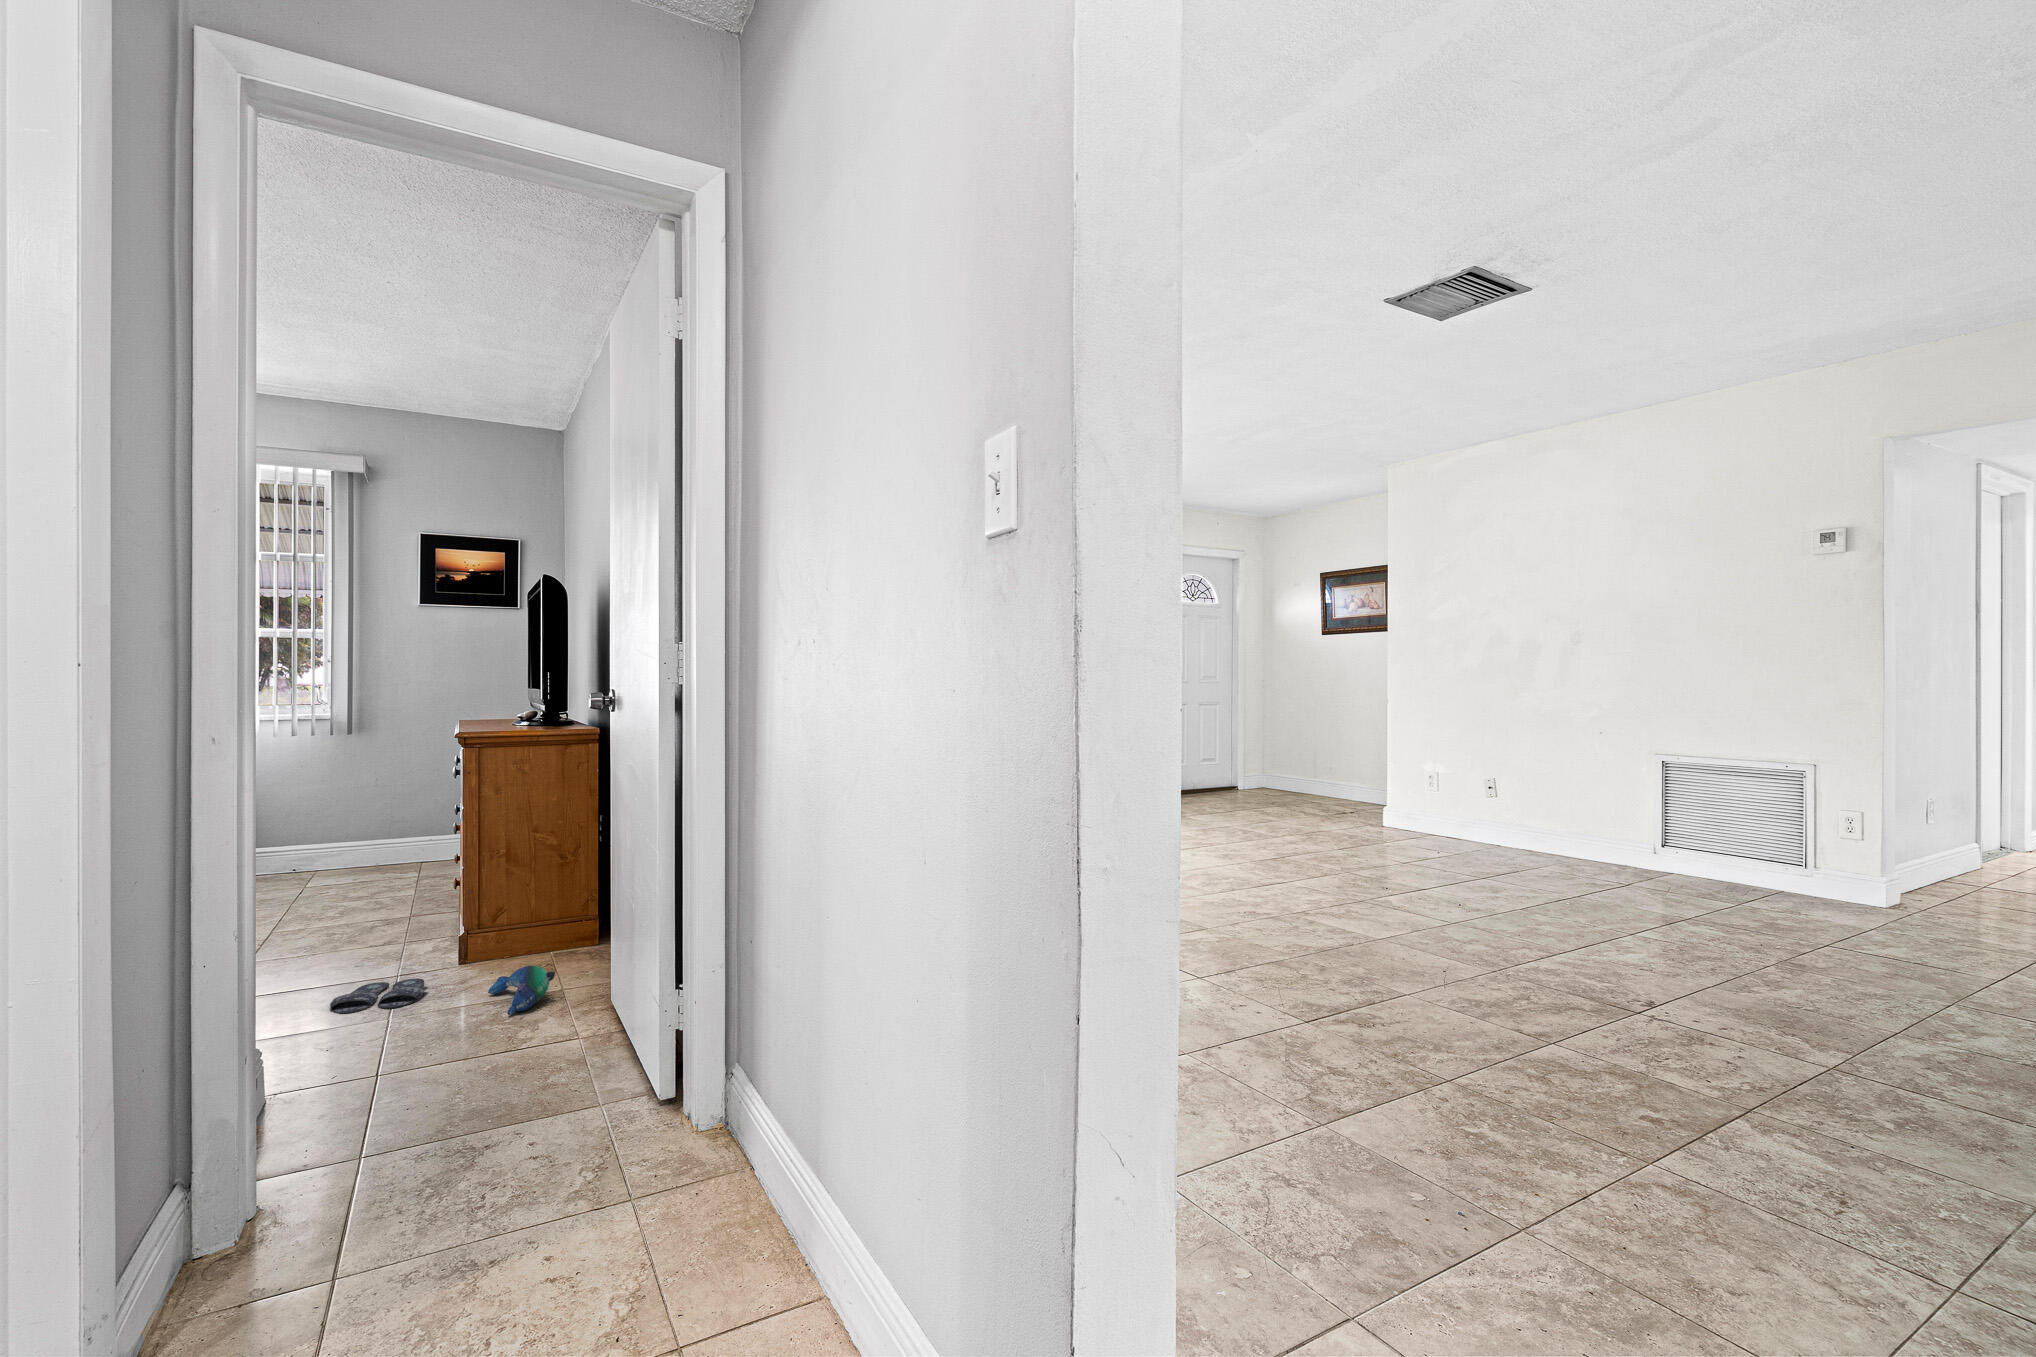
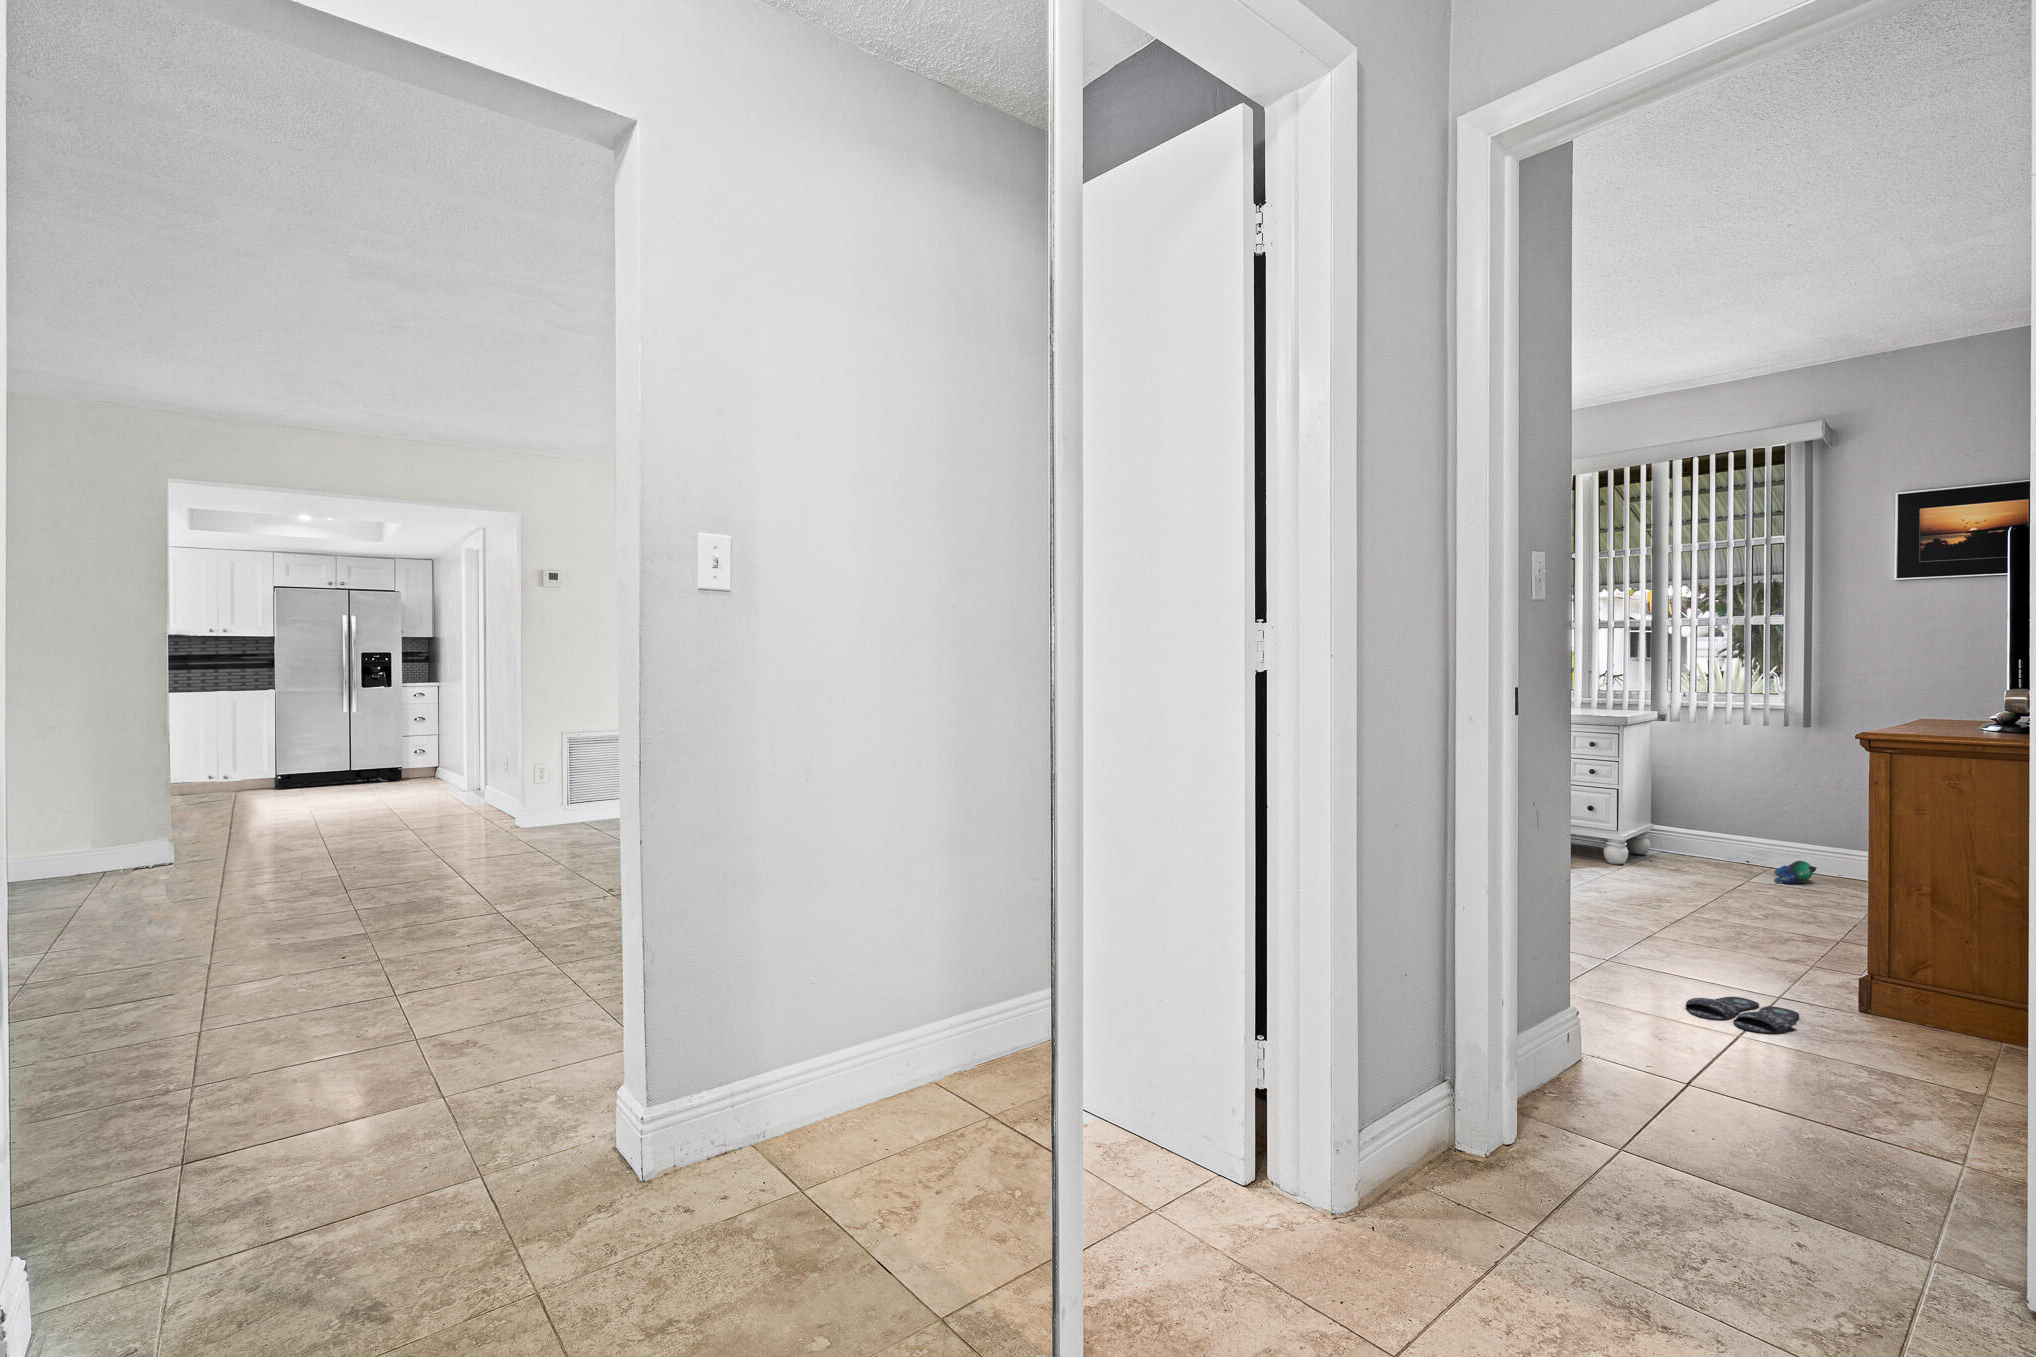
plush toy: present [488,965,555,1015] -> present [1774,861,1817,884]

